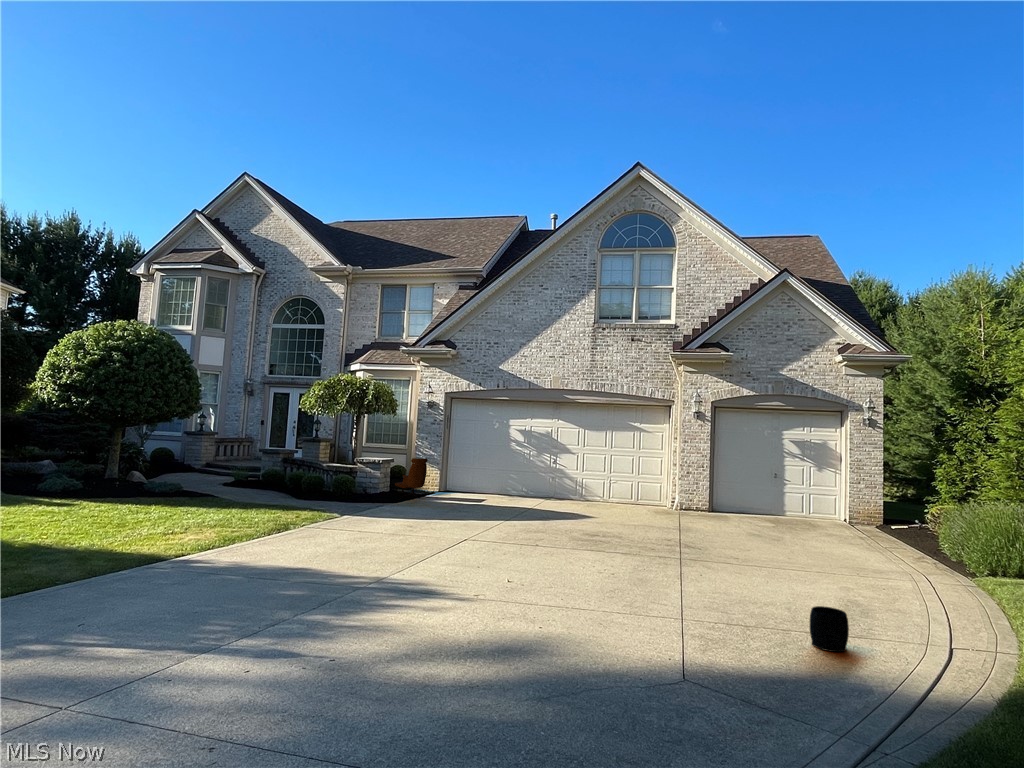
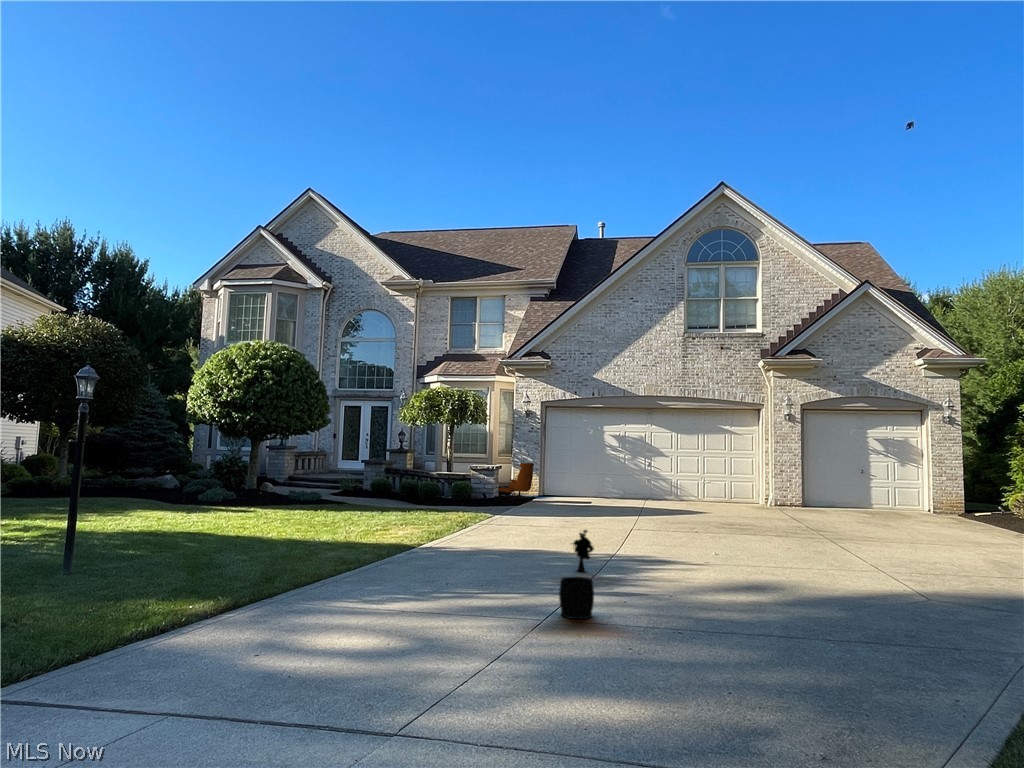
decorative plant: none [313,565,342,617] -> present [573,530,594,571]
woven basket: present [810,606,849,652] -> present [559,577,594,619]

